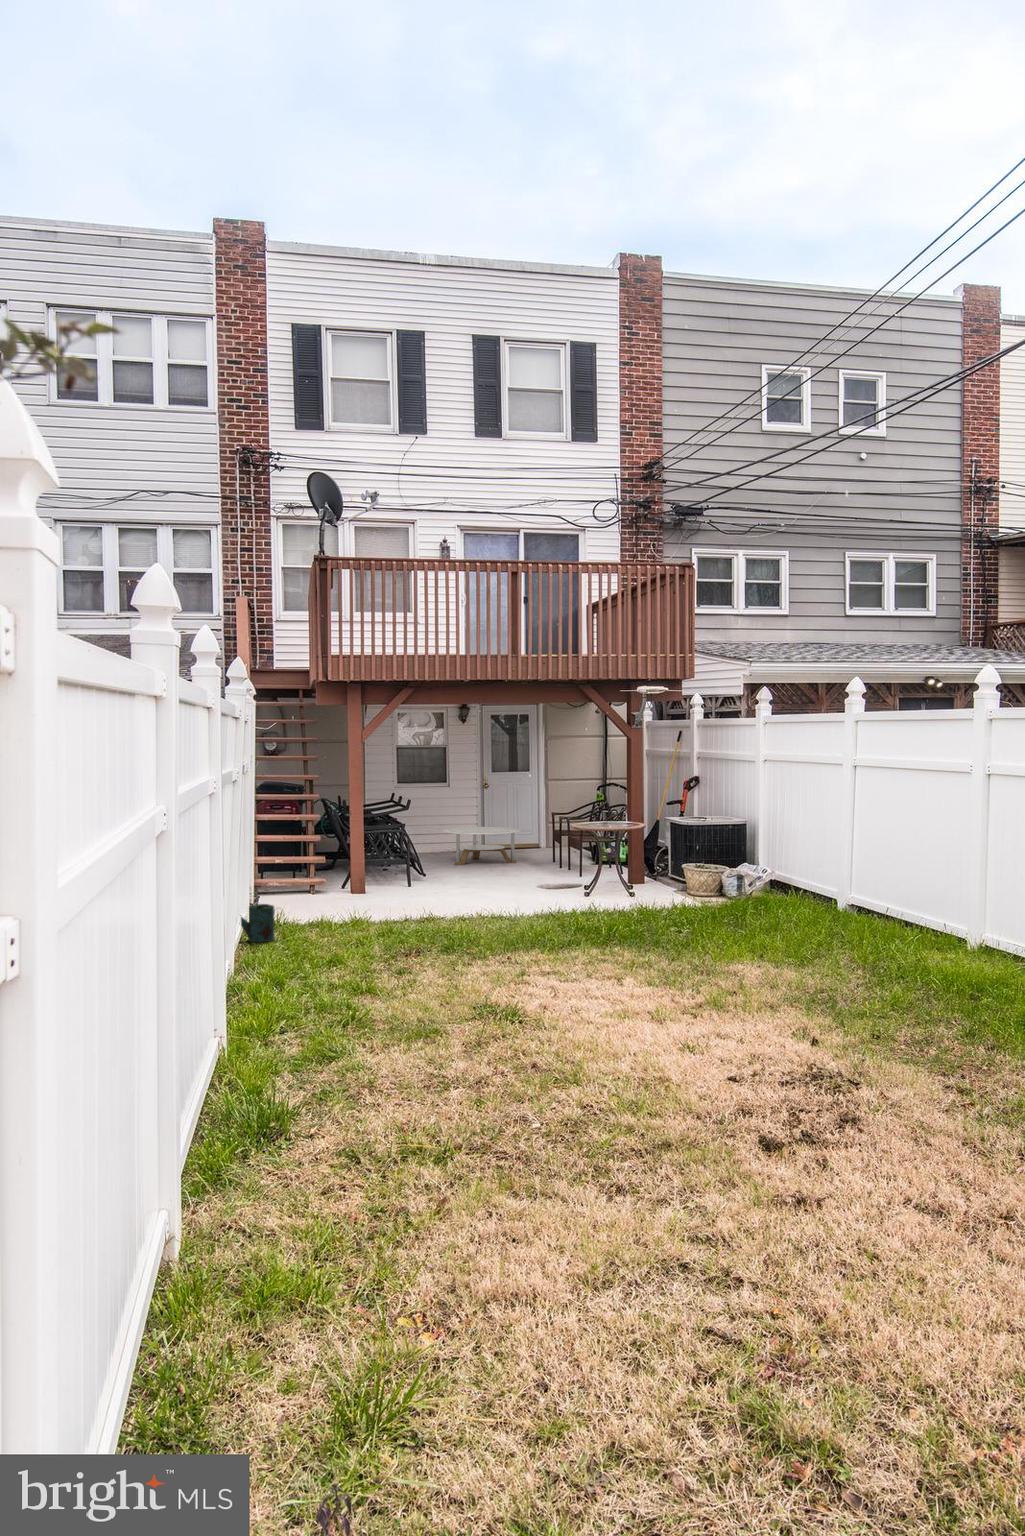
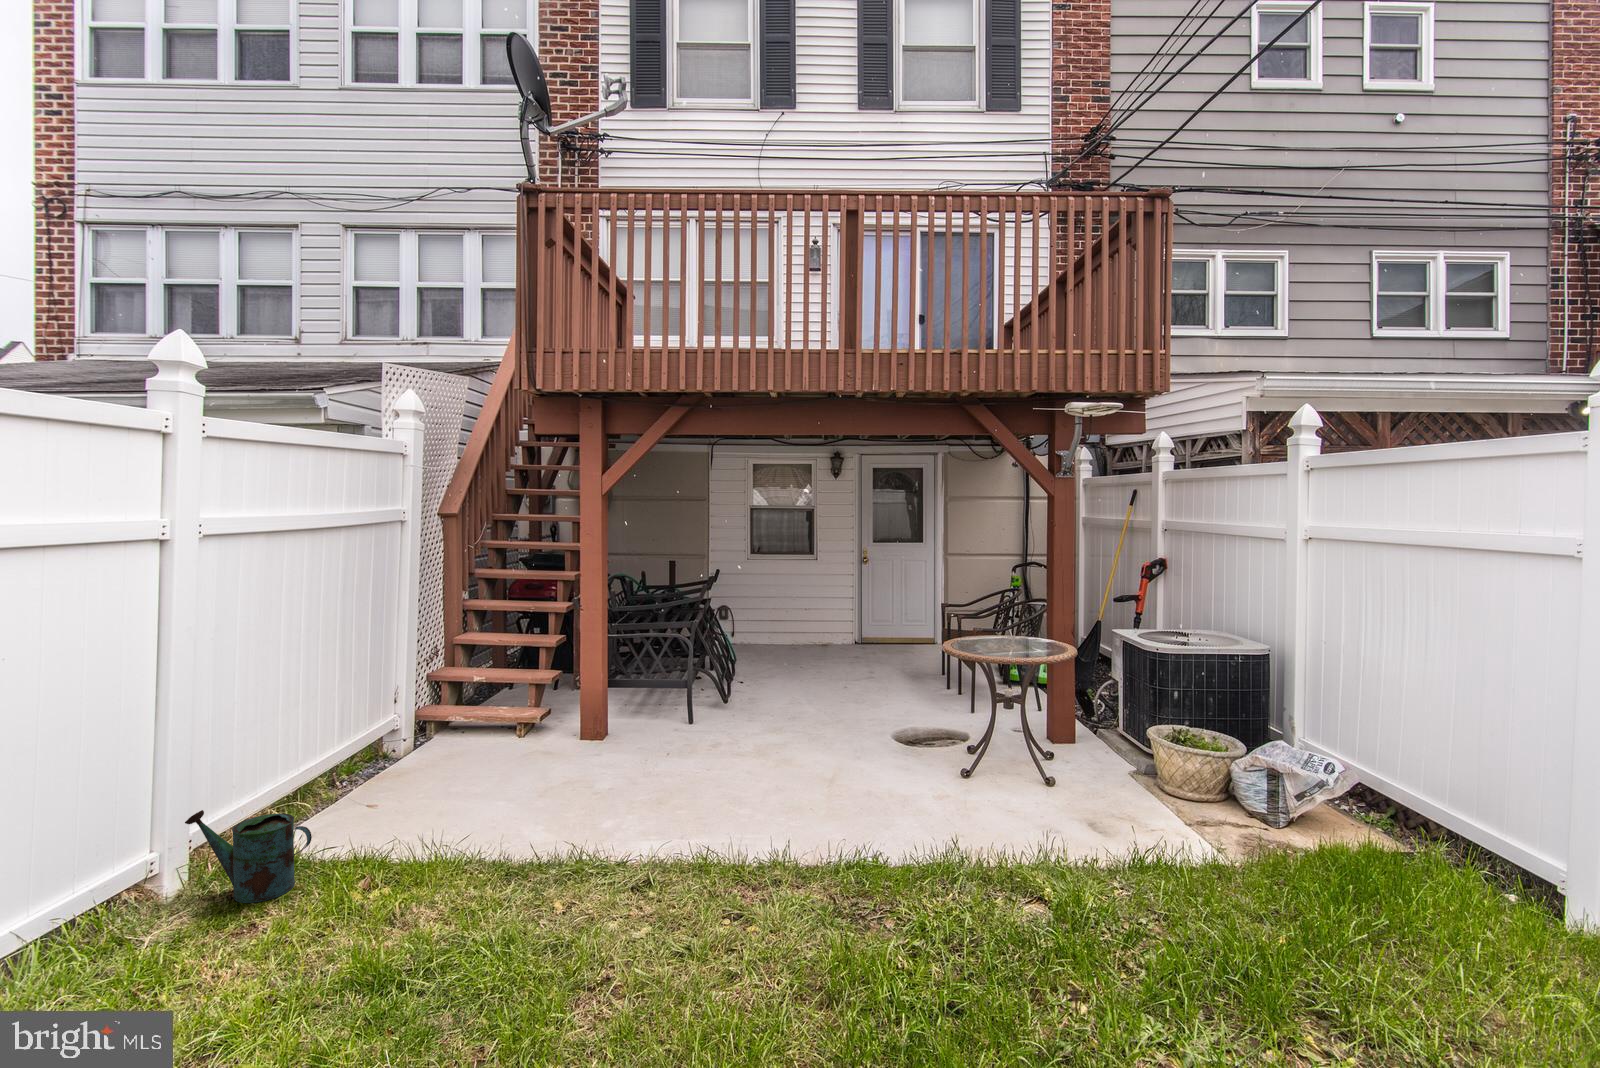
round table: present [443,827,521,865] -> none [804,610,905,663]

